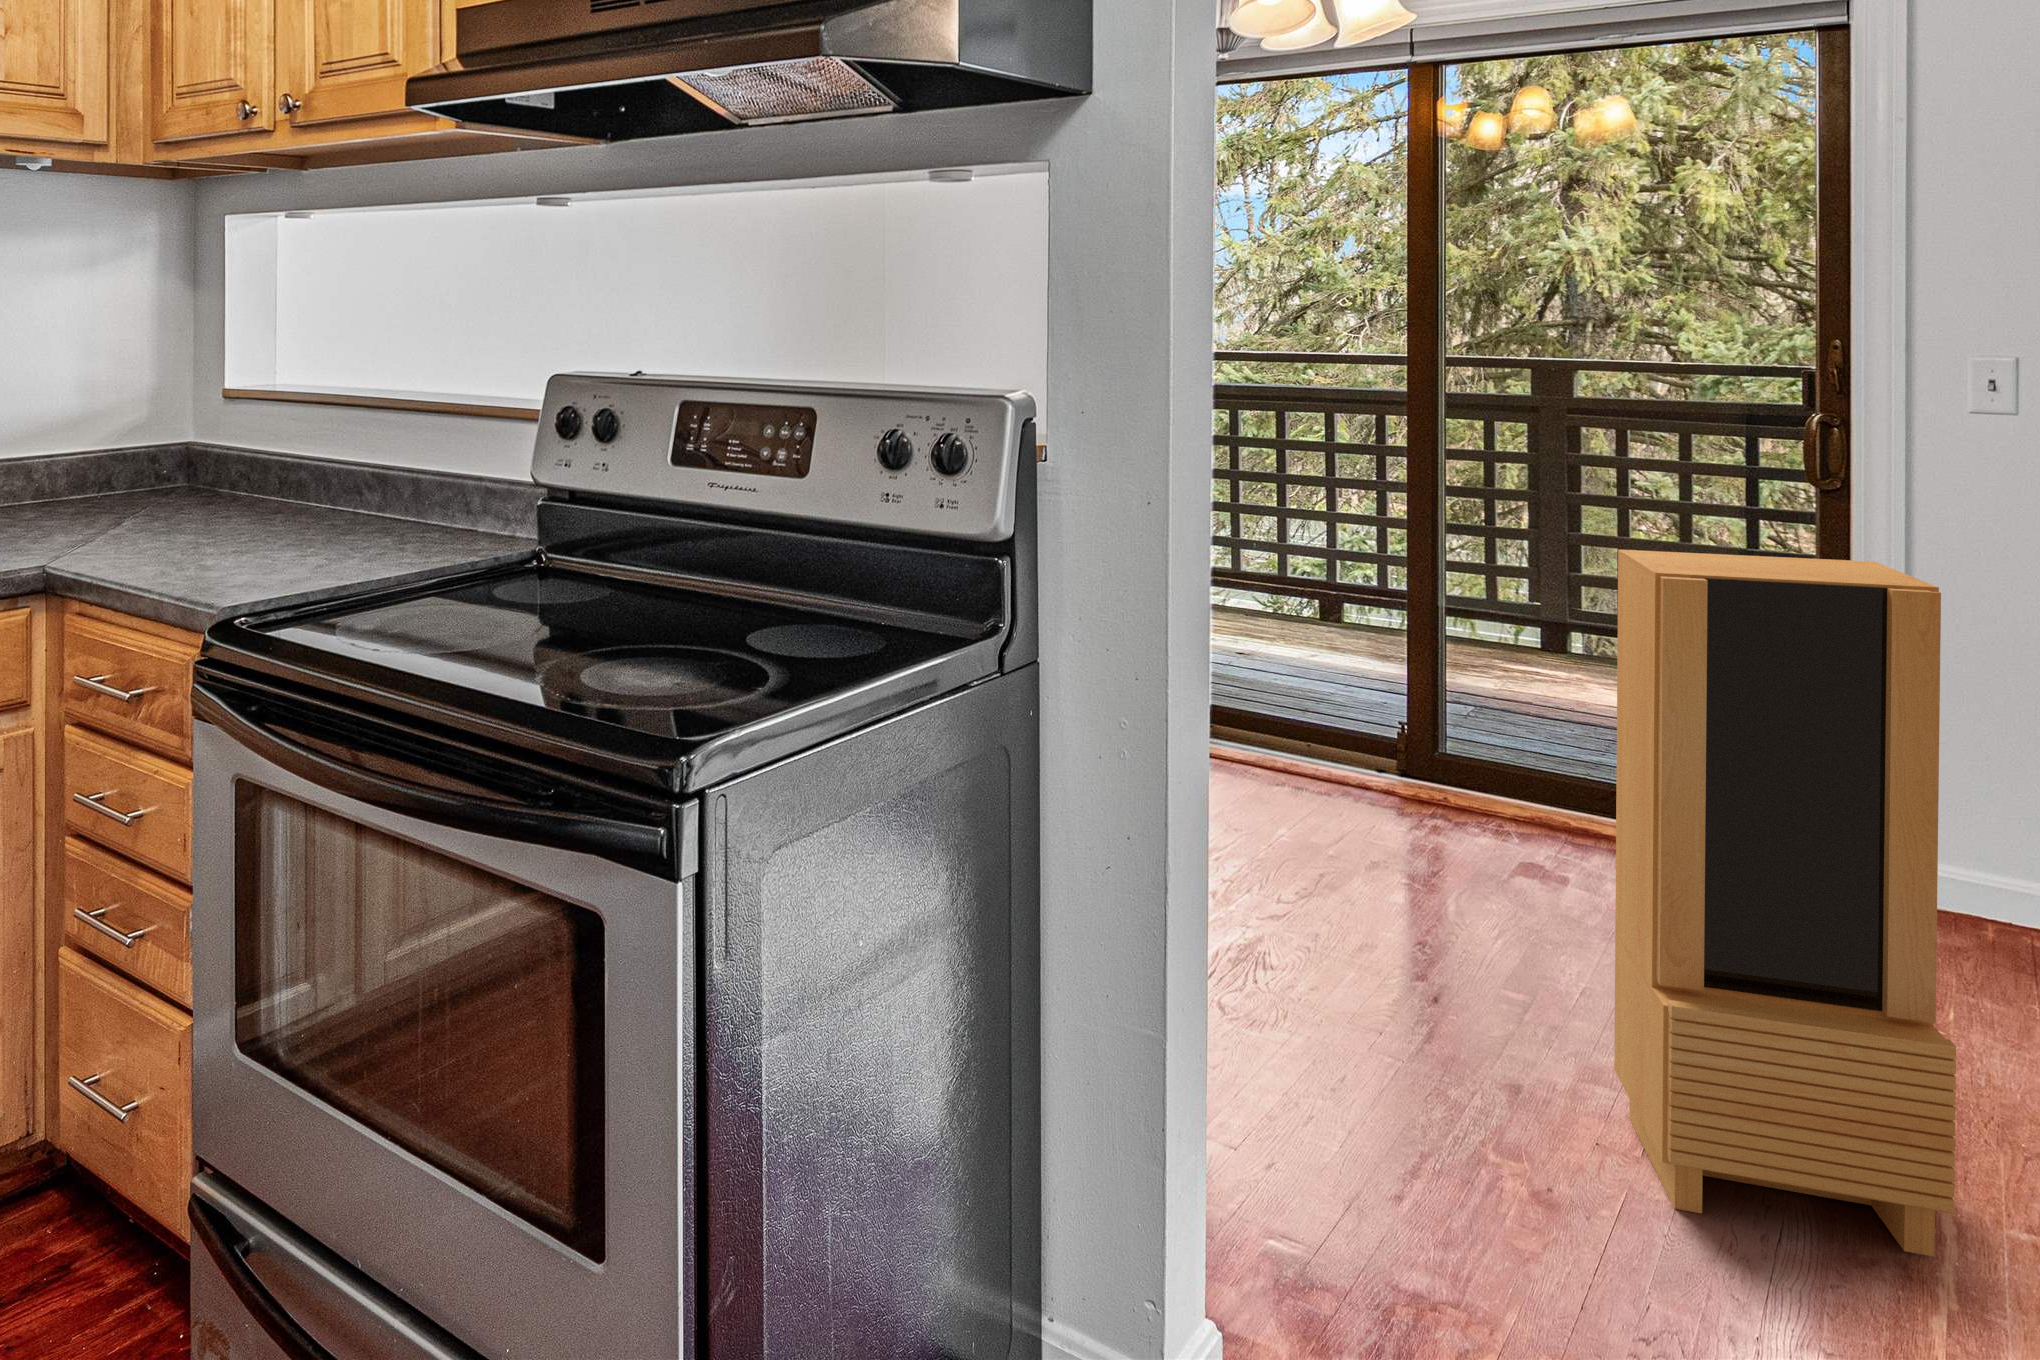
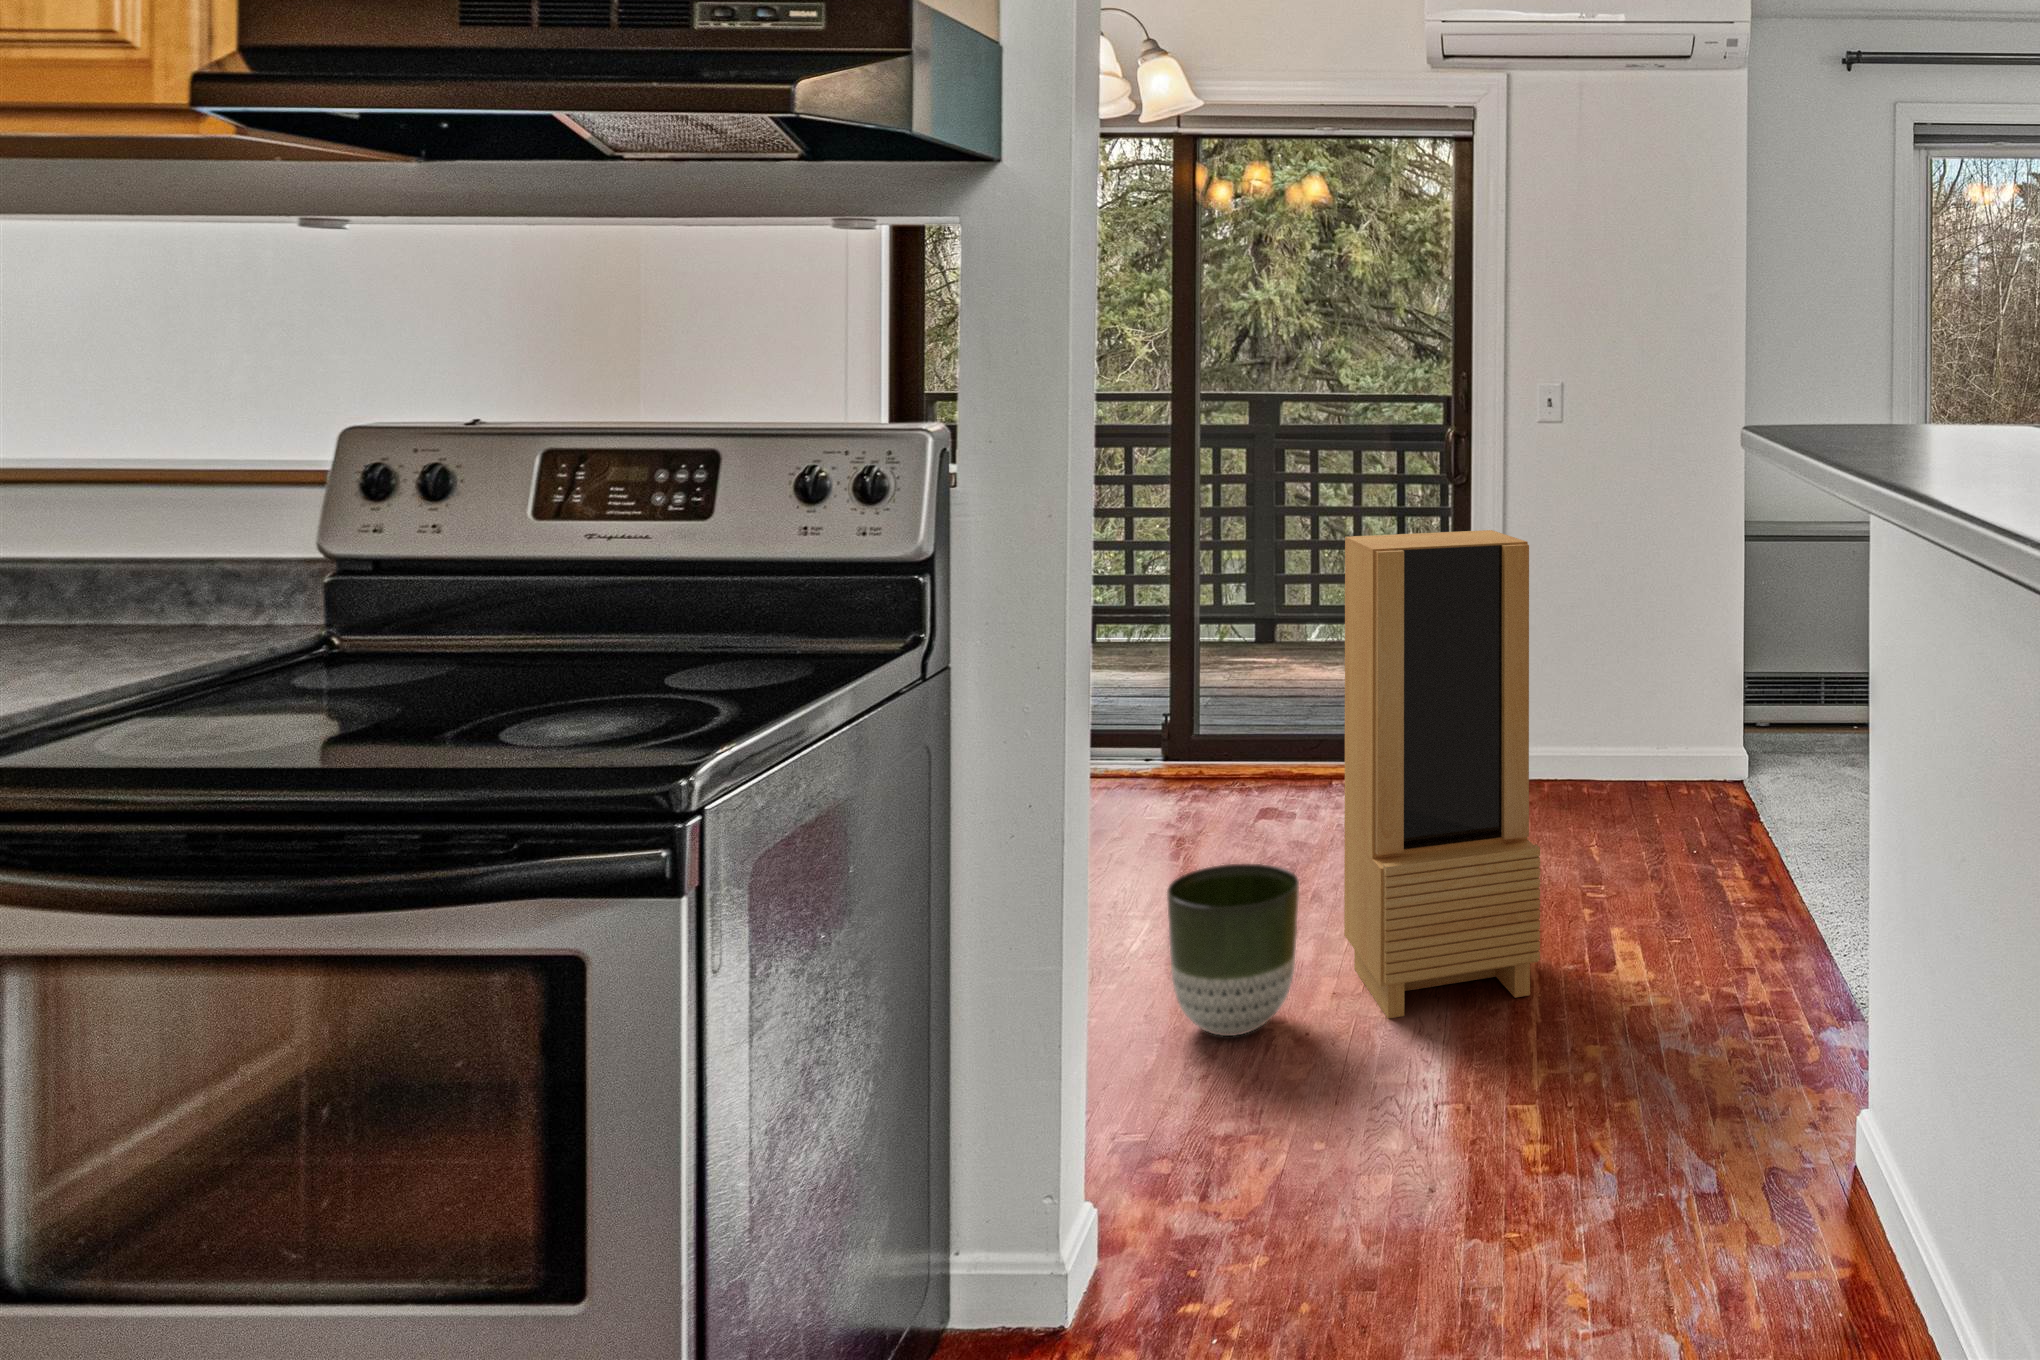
planter: none [1352,935,1535,1157] -> present [1167,864,1299,1036]

